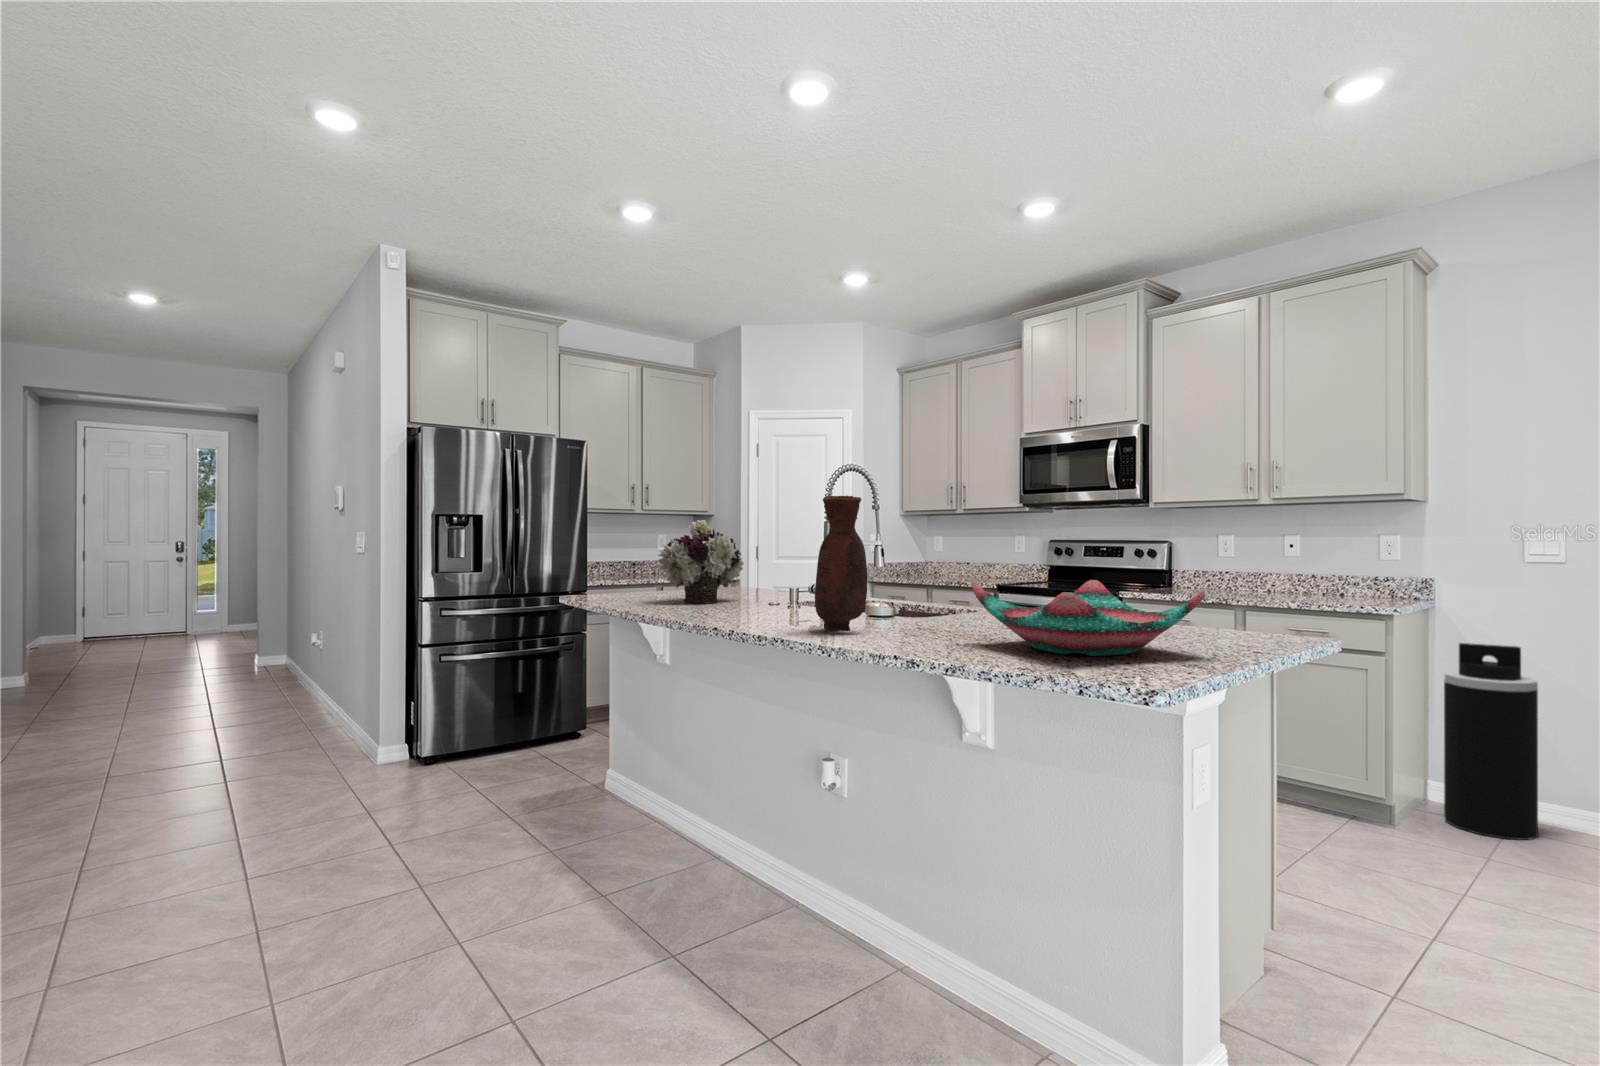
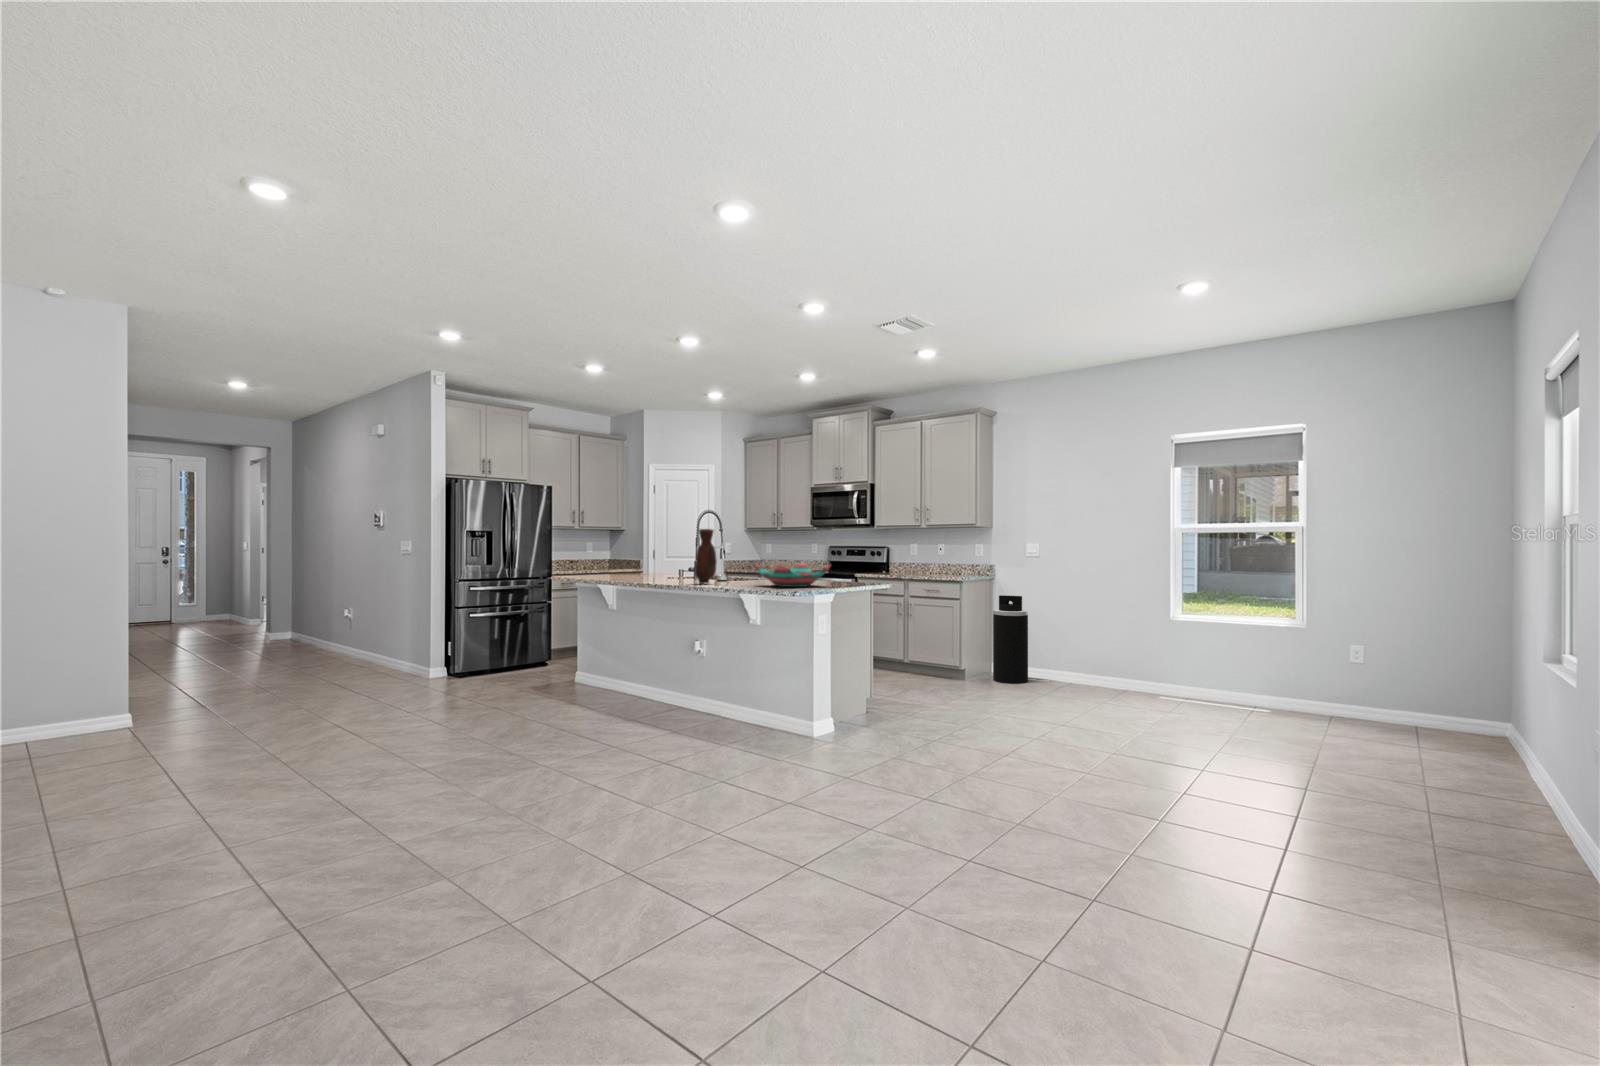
flower arrangement: present [656,520,744,603] -> none [613,537,657,578]

